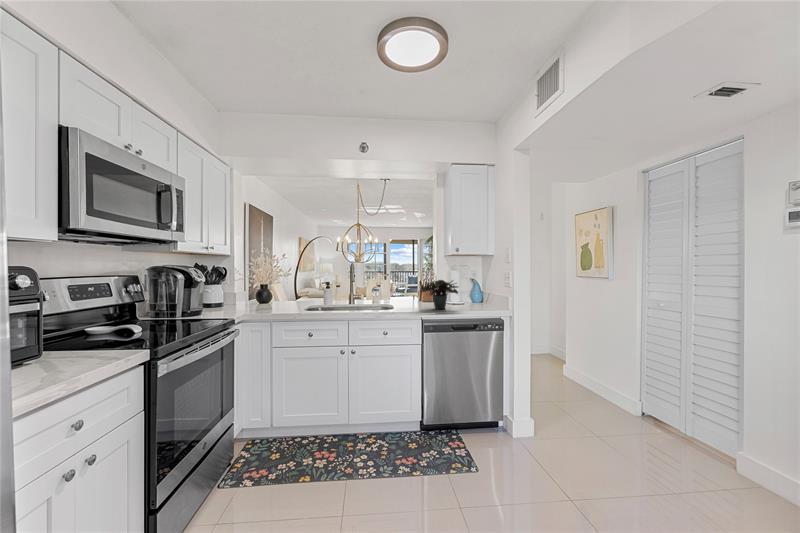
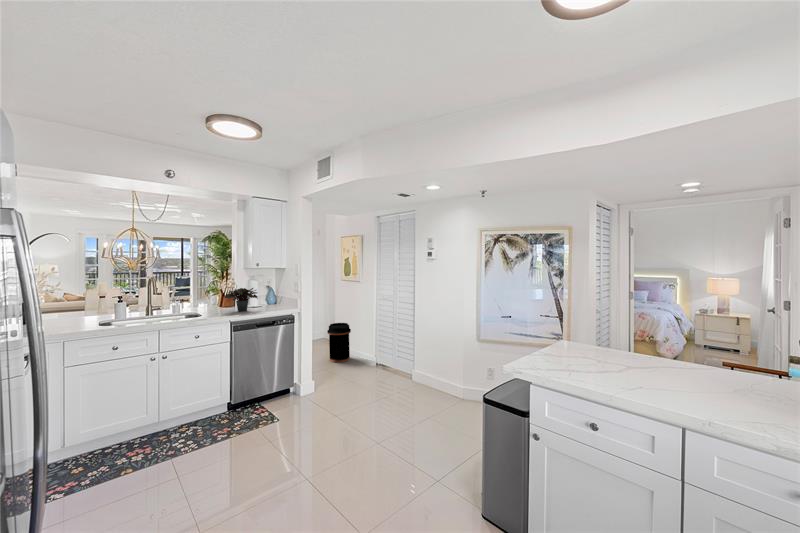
trash can: none [556,338,592,396] -> present [327,323,351,362]

